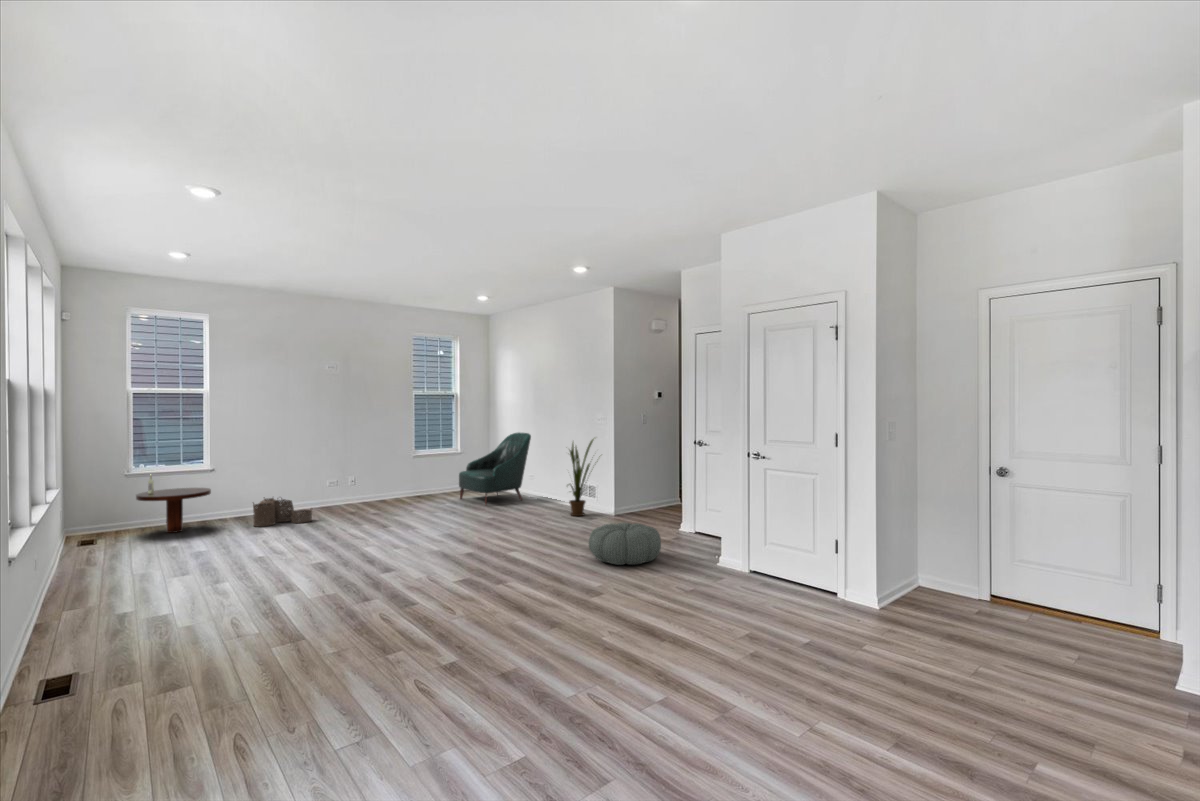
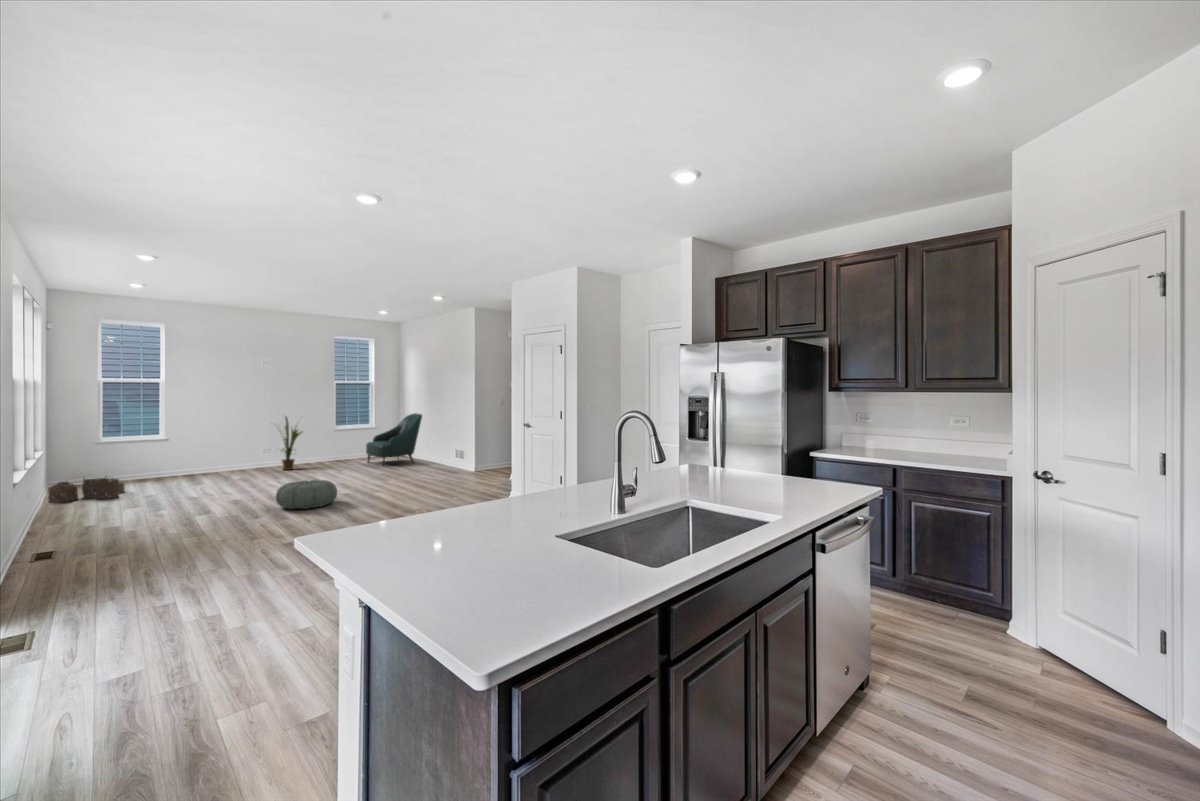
house plant: present [569,439,594,516] -> present [282,416,302,470]
coffee table: present [136,474,211,533] -> none [105,442,164,485]
woven basket: present [253,498,312,527] -> present [48,476,125,503]
pouf: present [589,522,661,565] -> present [276,480,337,509]

